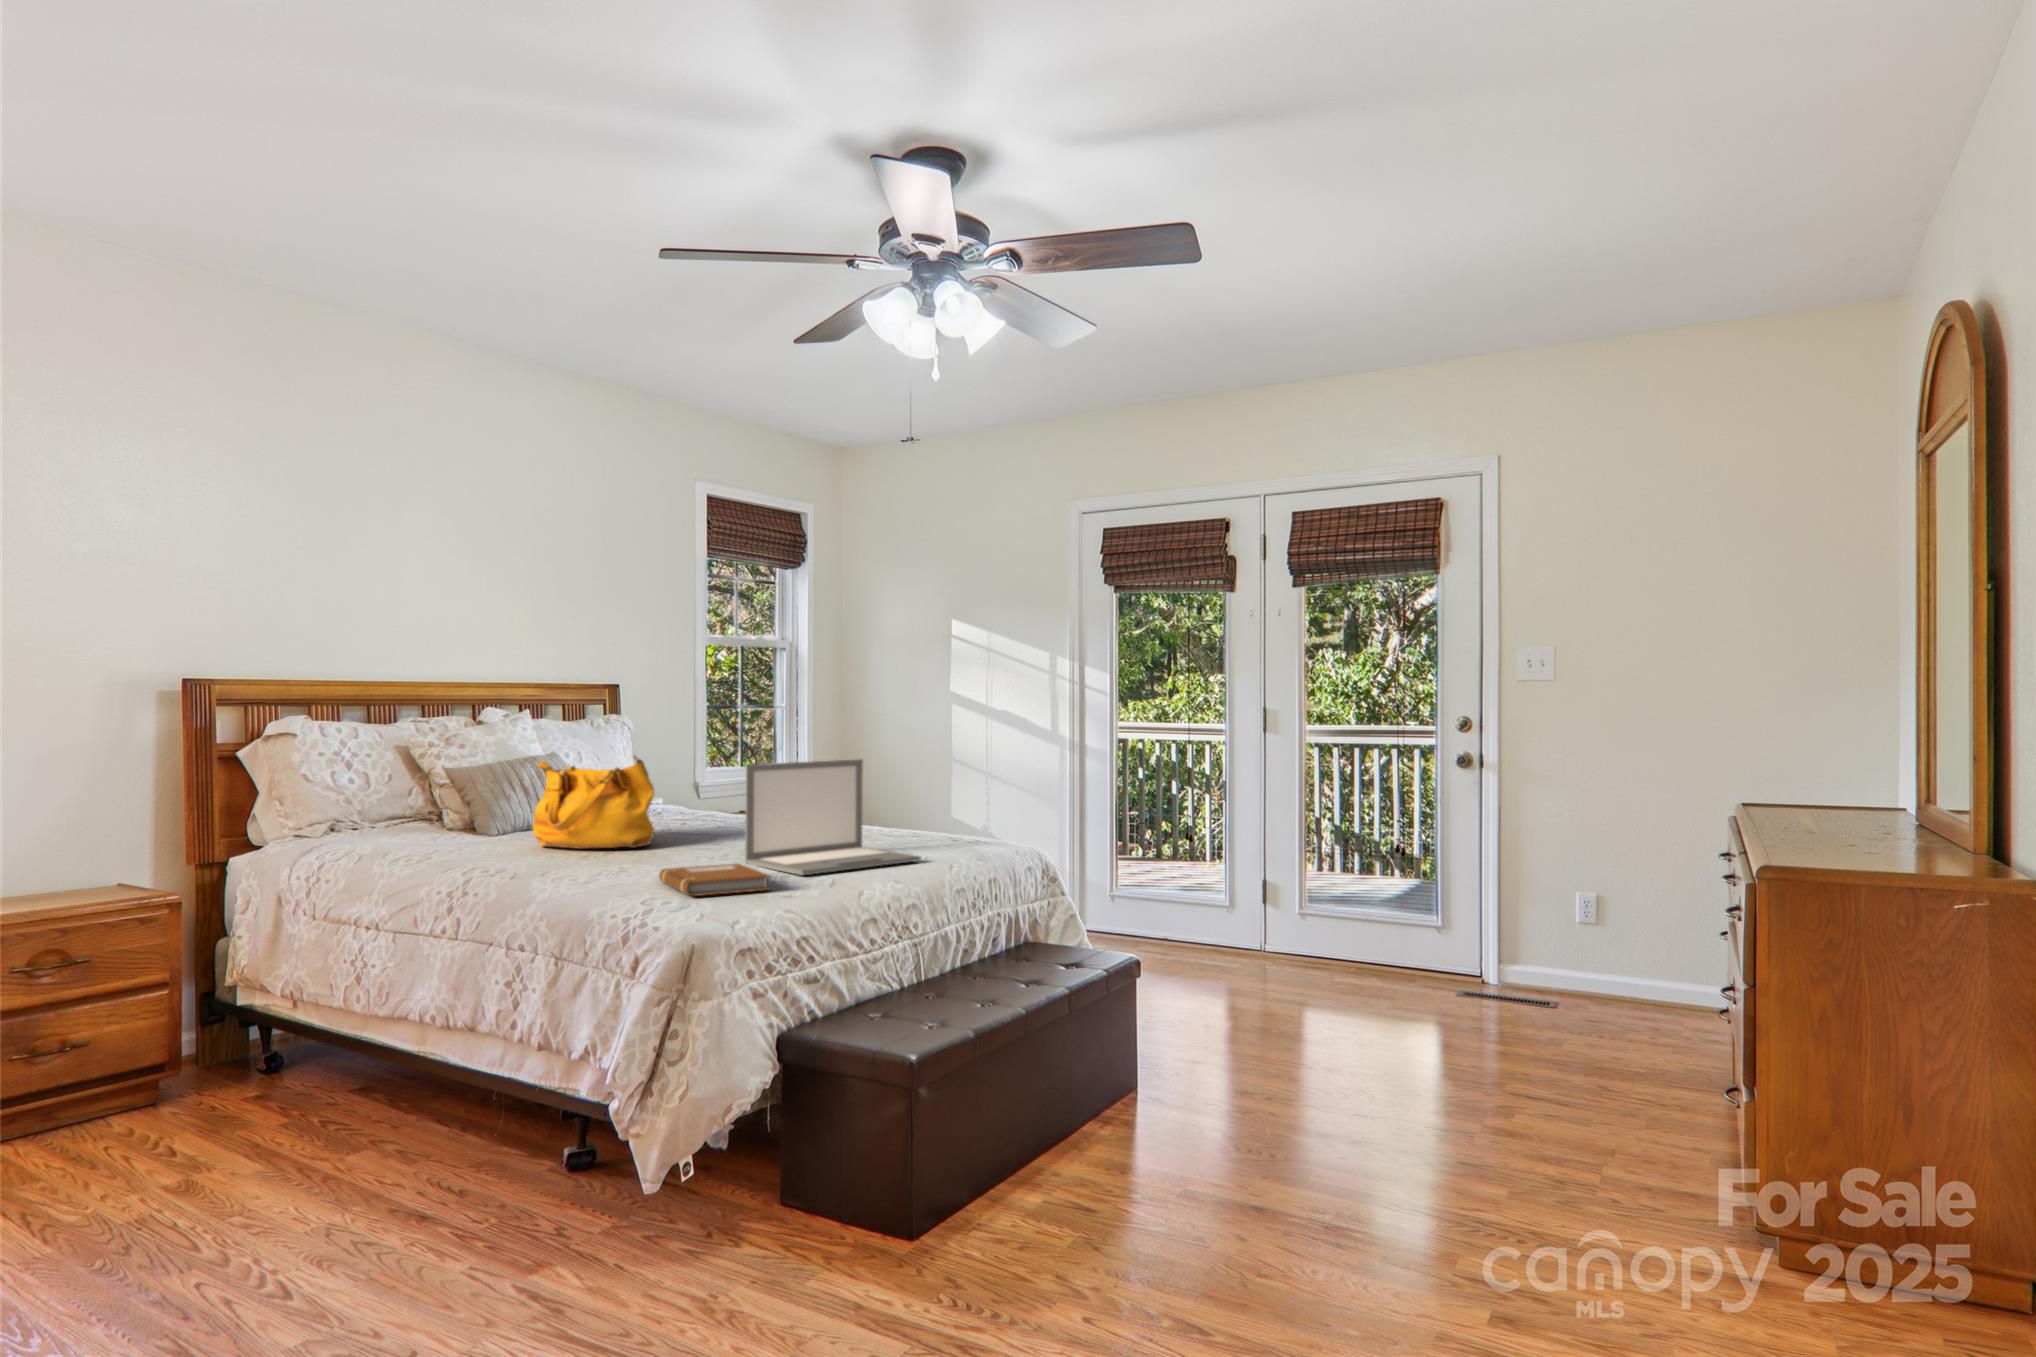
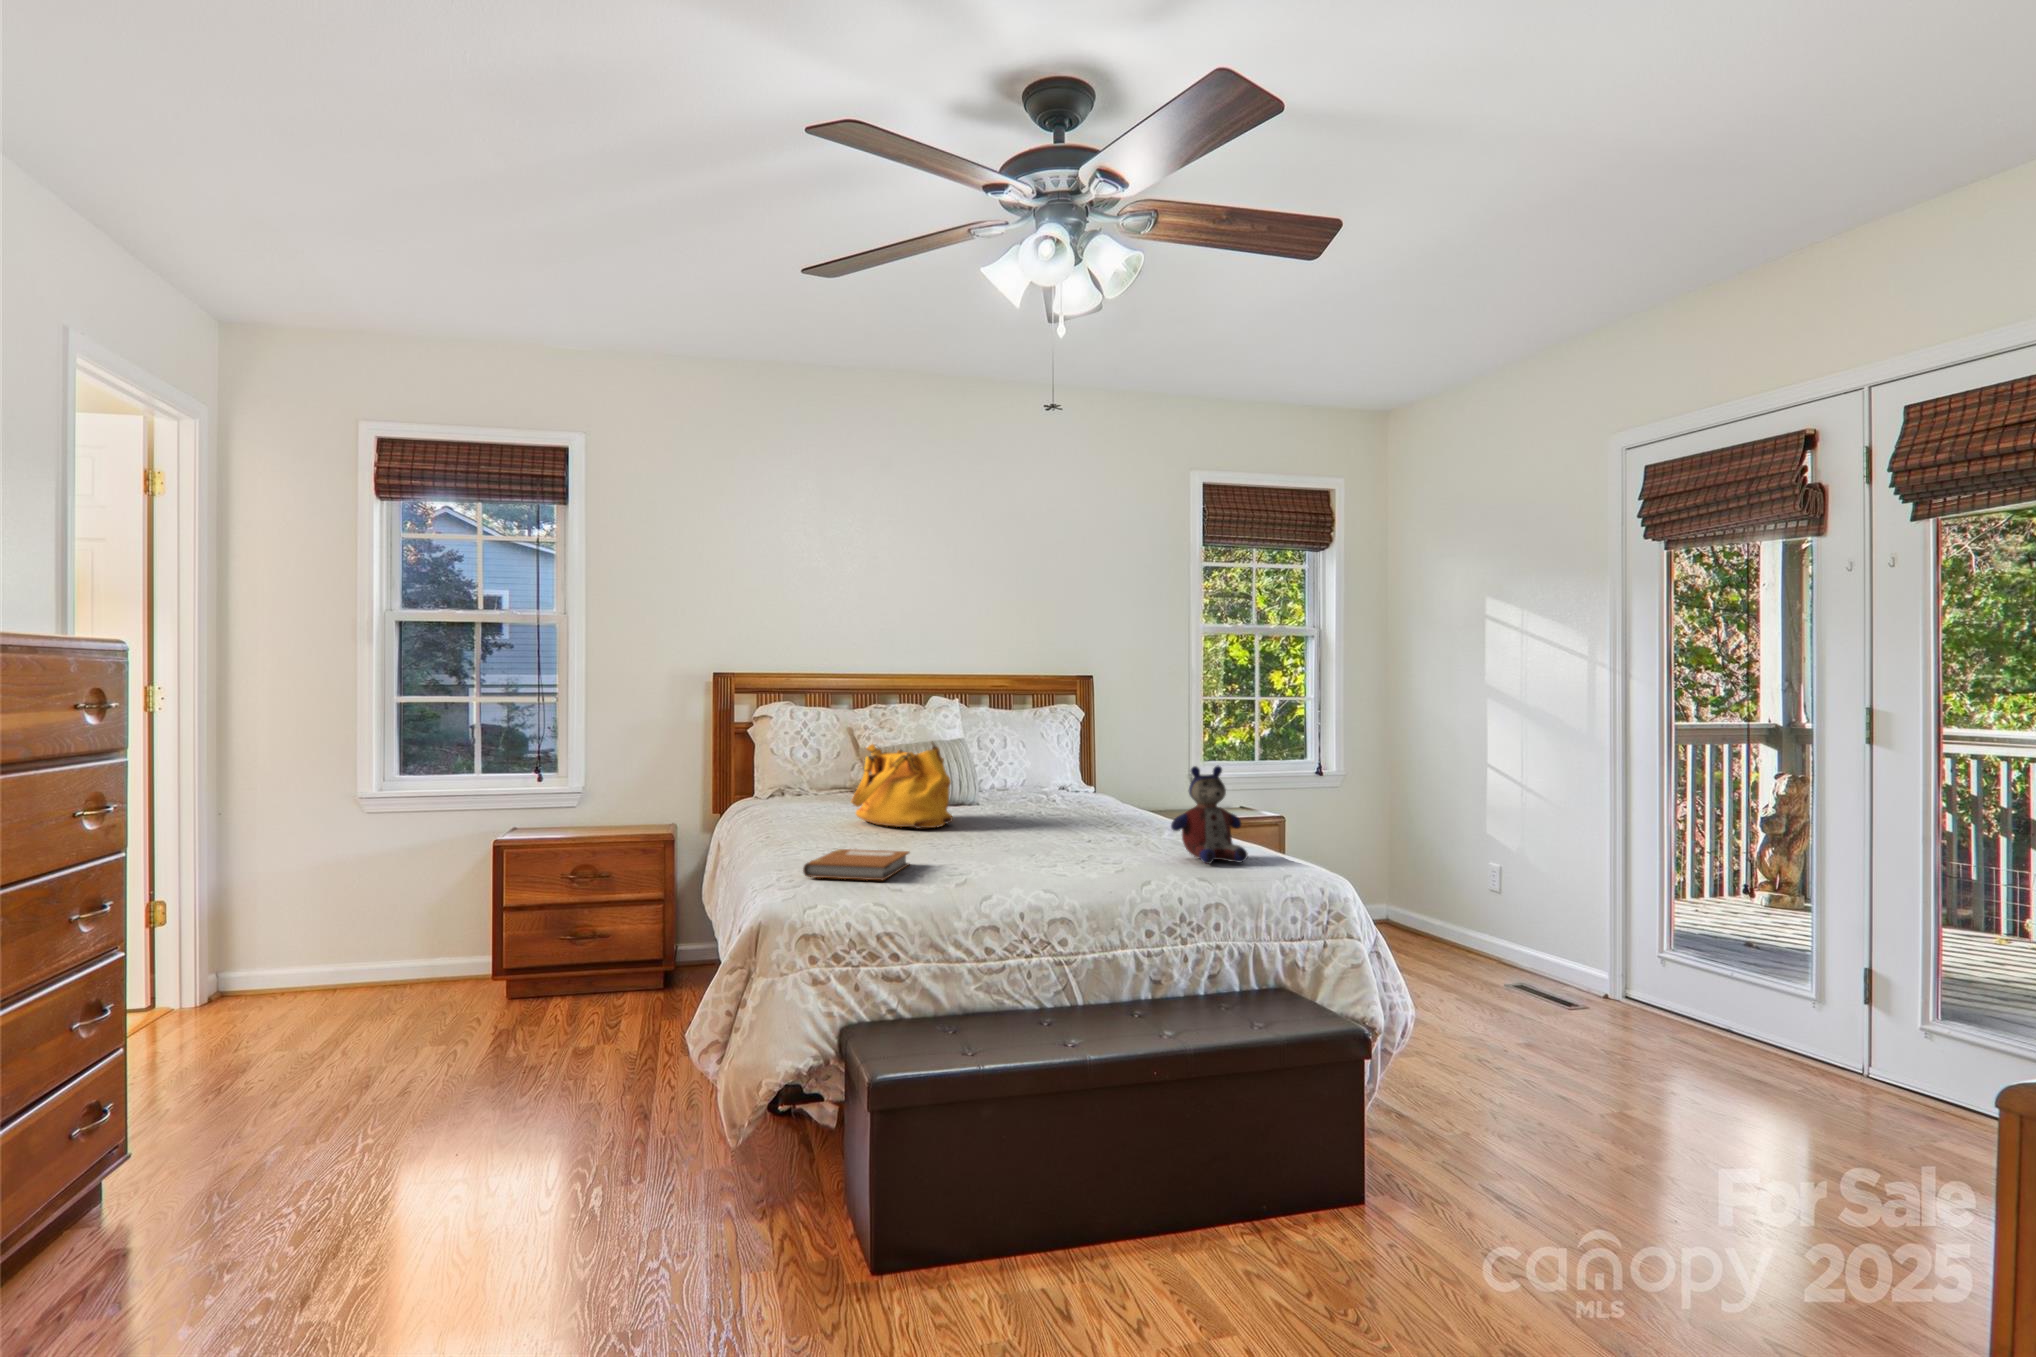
laptop: present [745,759,920,875] -> none [958,754,1114,870]
stuffed bear: none [930,765,993,850] -> present [1171,766,1248,864]

